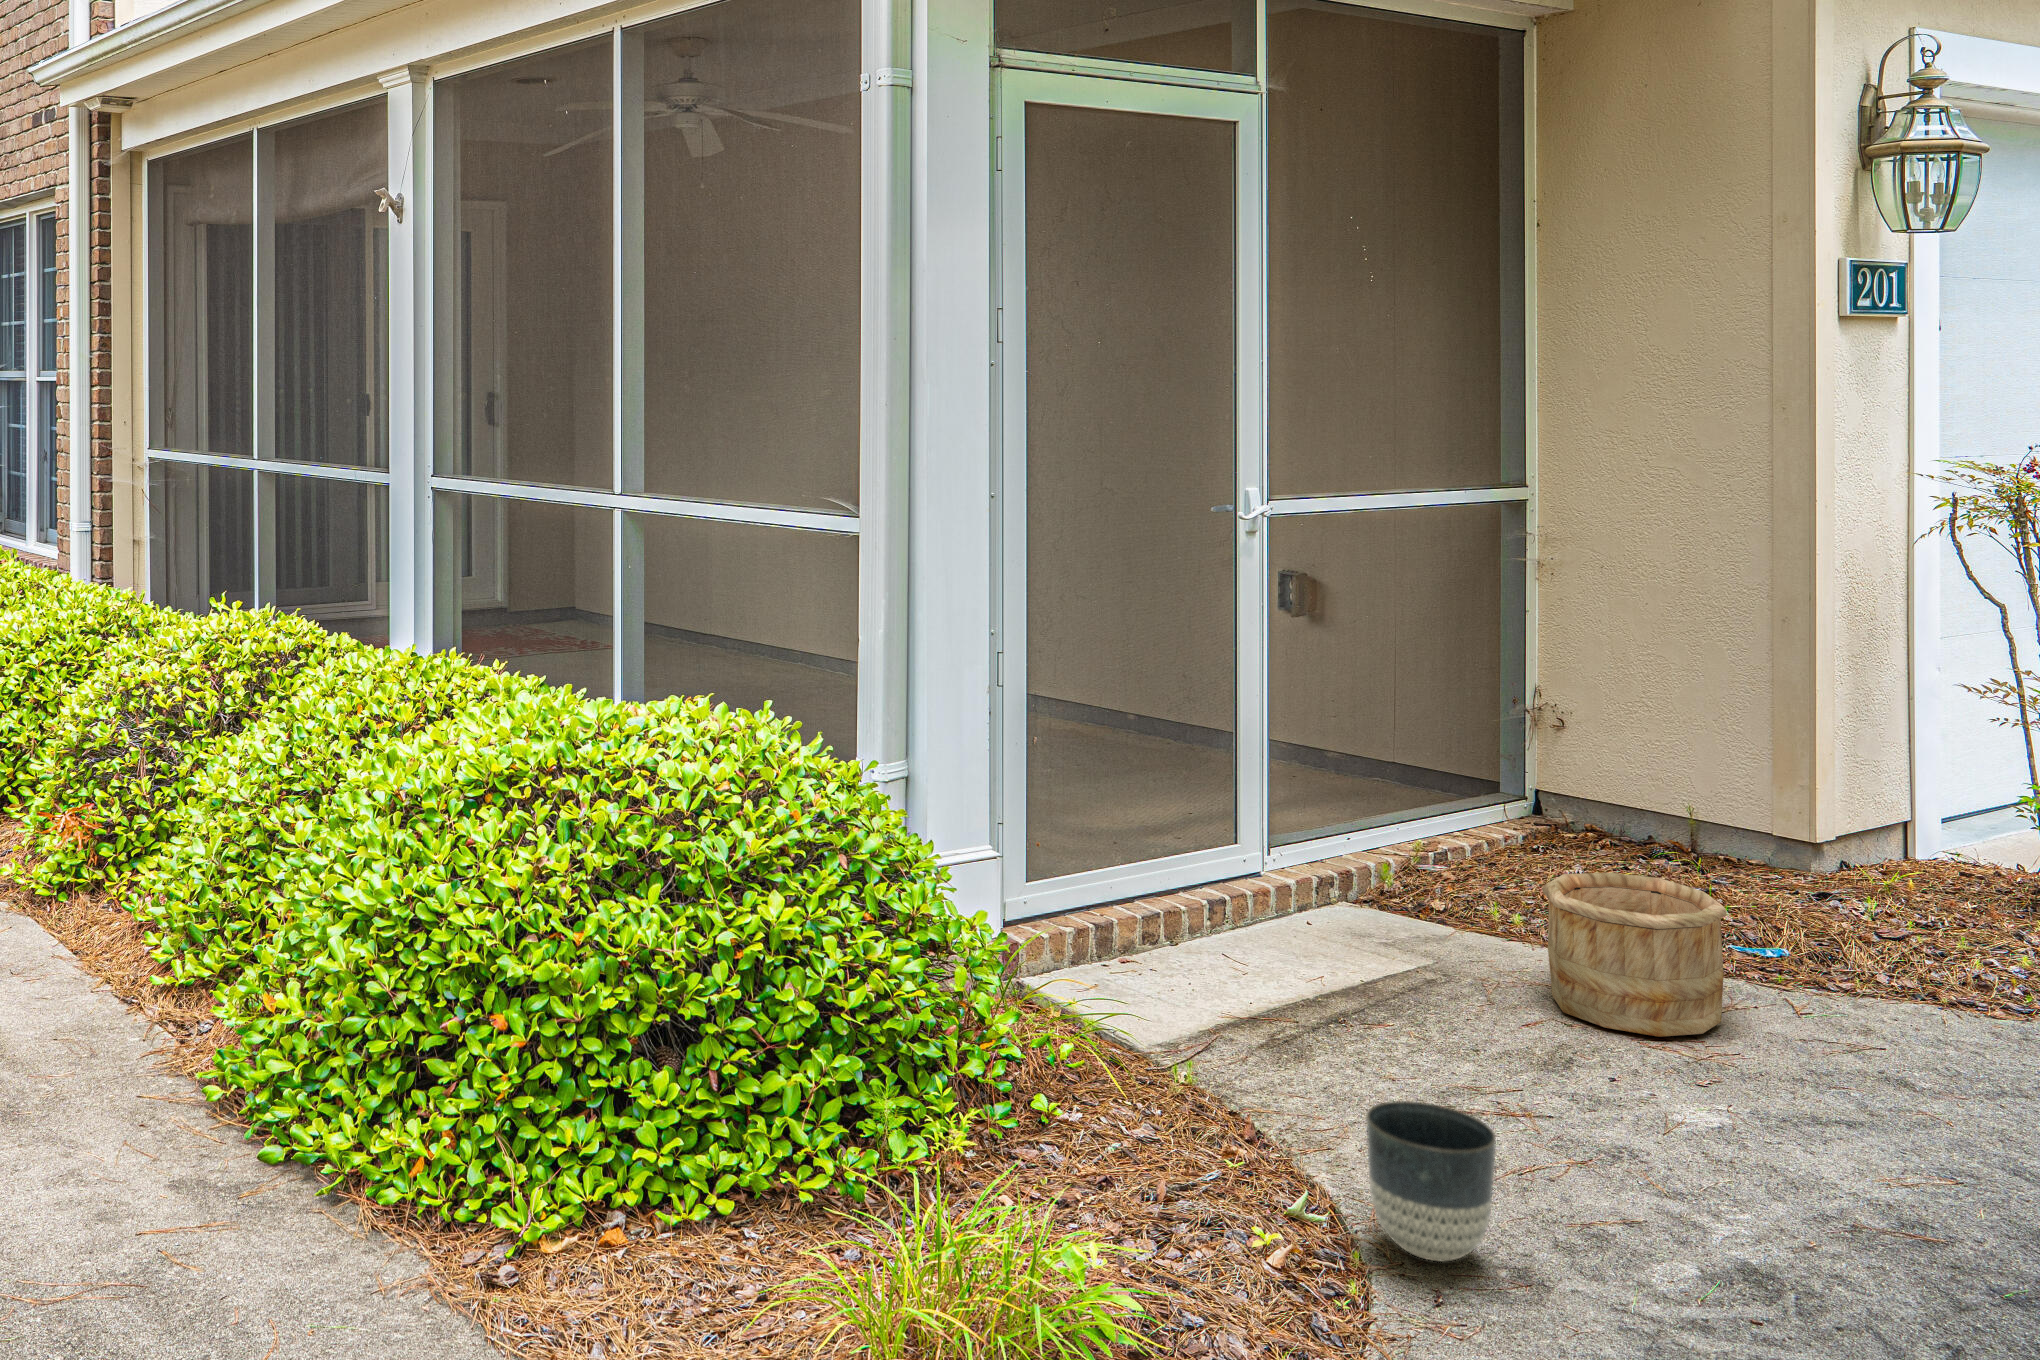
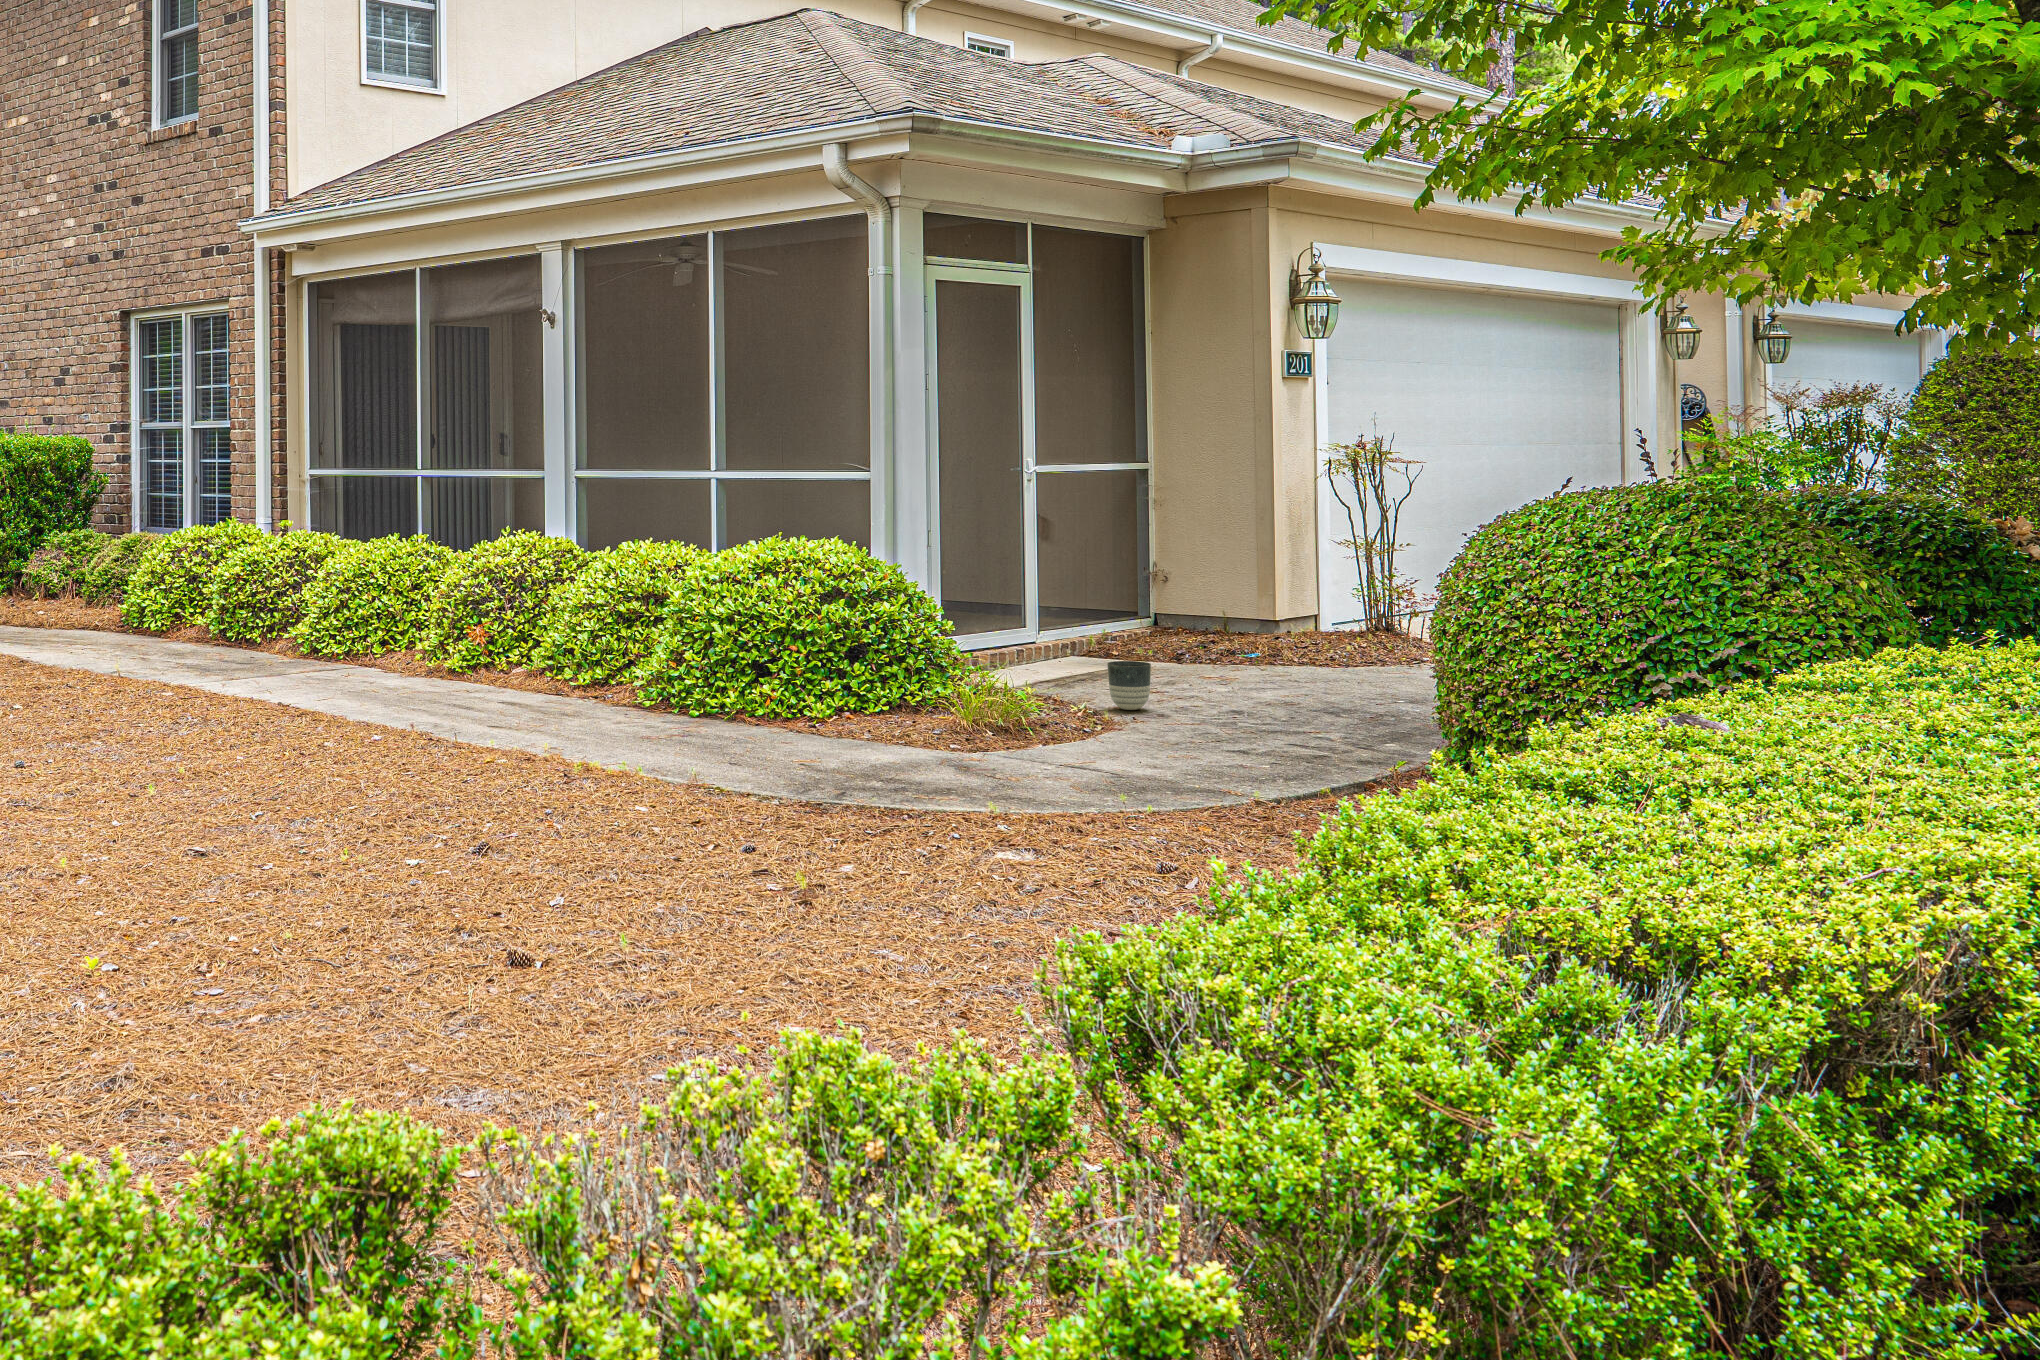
wooden bucket: present [1542,873,1727,1037] -> none [1161,615,1231,672]

